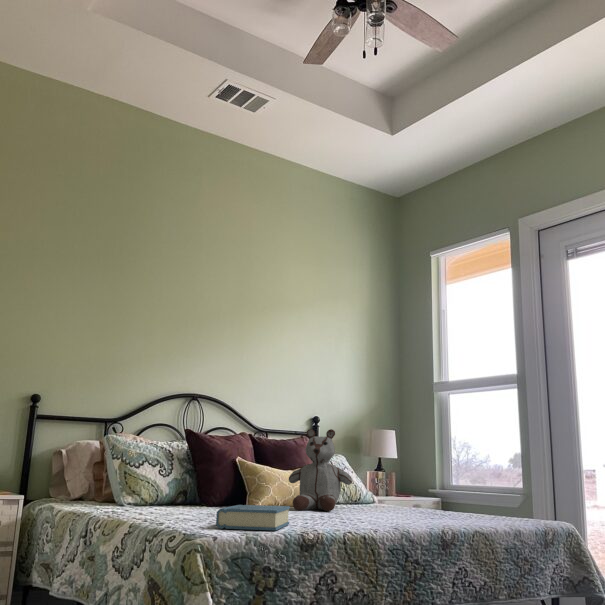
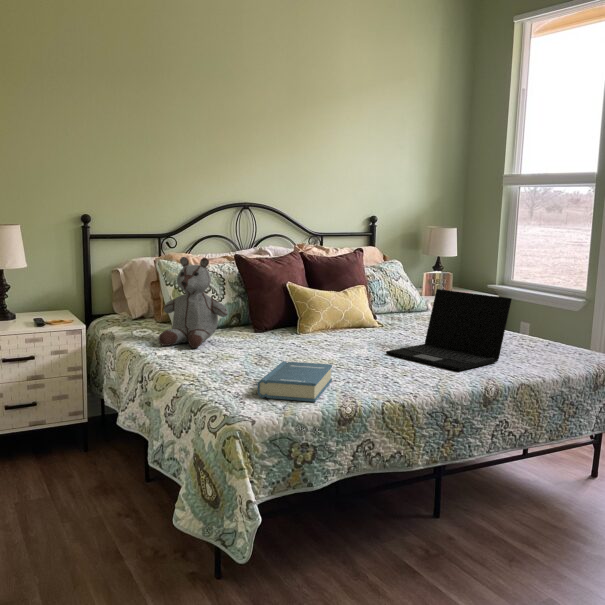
stuffed bear: present [289,429,352,511] -> present [158,257,228,348]
laptop: none [339,456,458,522] -> present [386,289,512,371]

